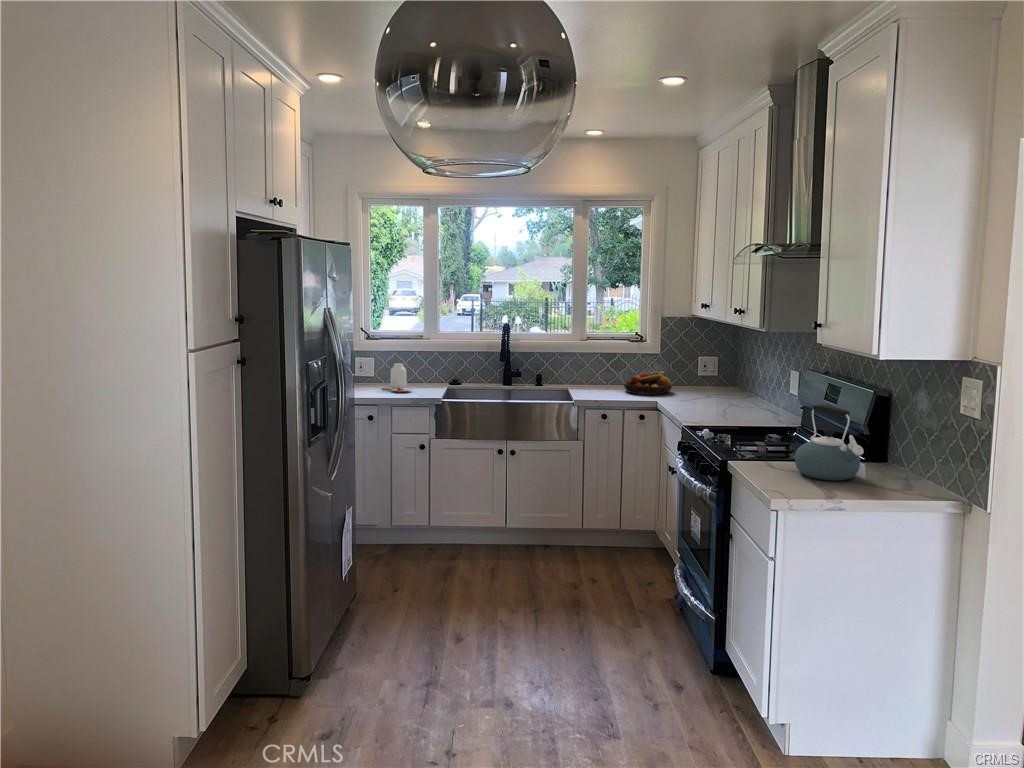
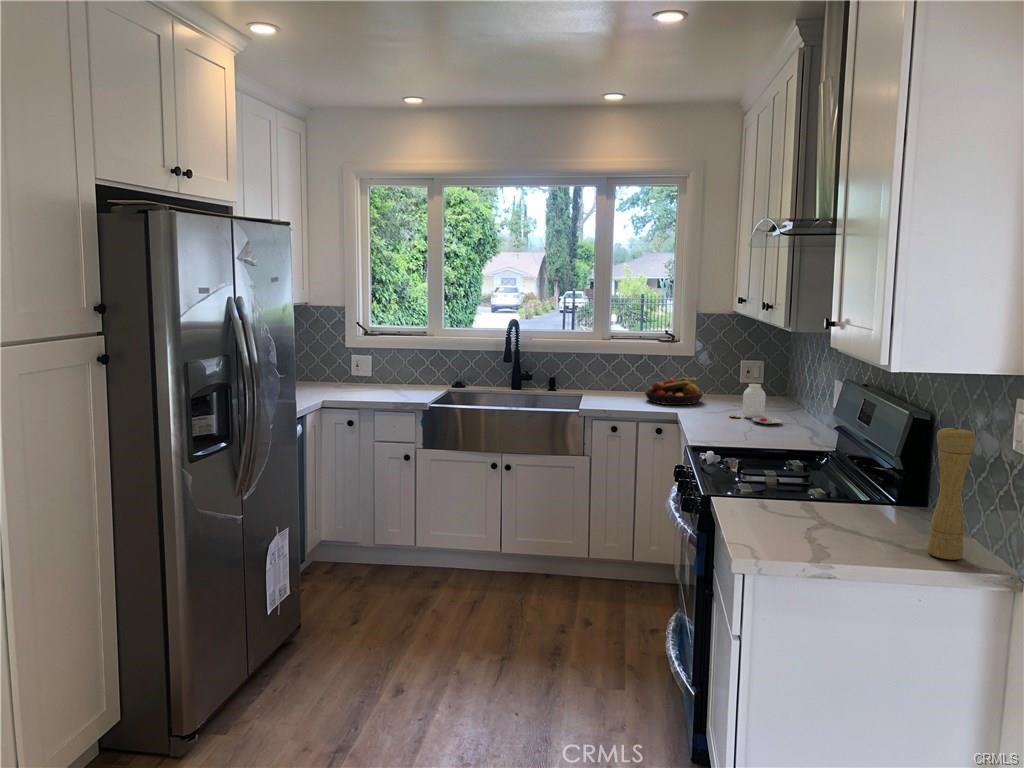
jar: present [384,363,412,392] -> present [731,384,782,424]
pepper mill: none [901,398,935,493] -> present [927,427,976,560]
kettle: present [795,405,864,481] -> none [788,429,876,534]

